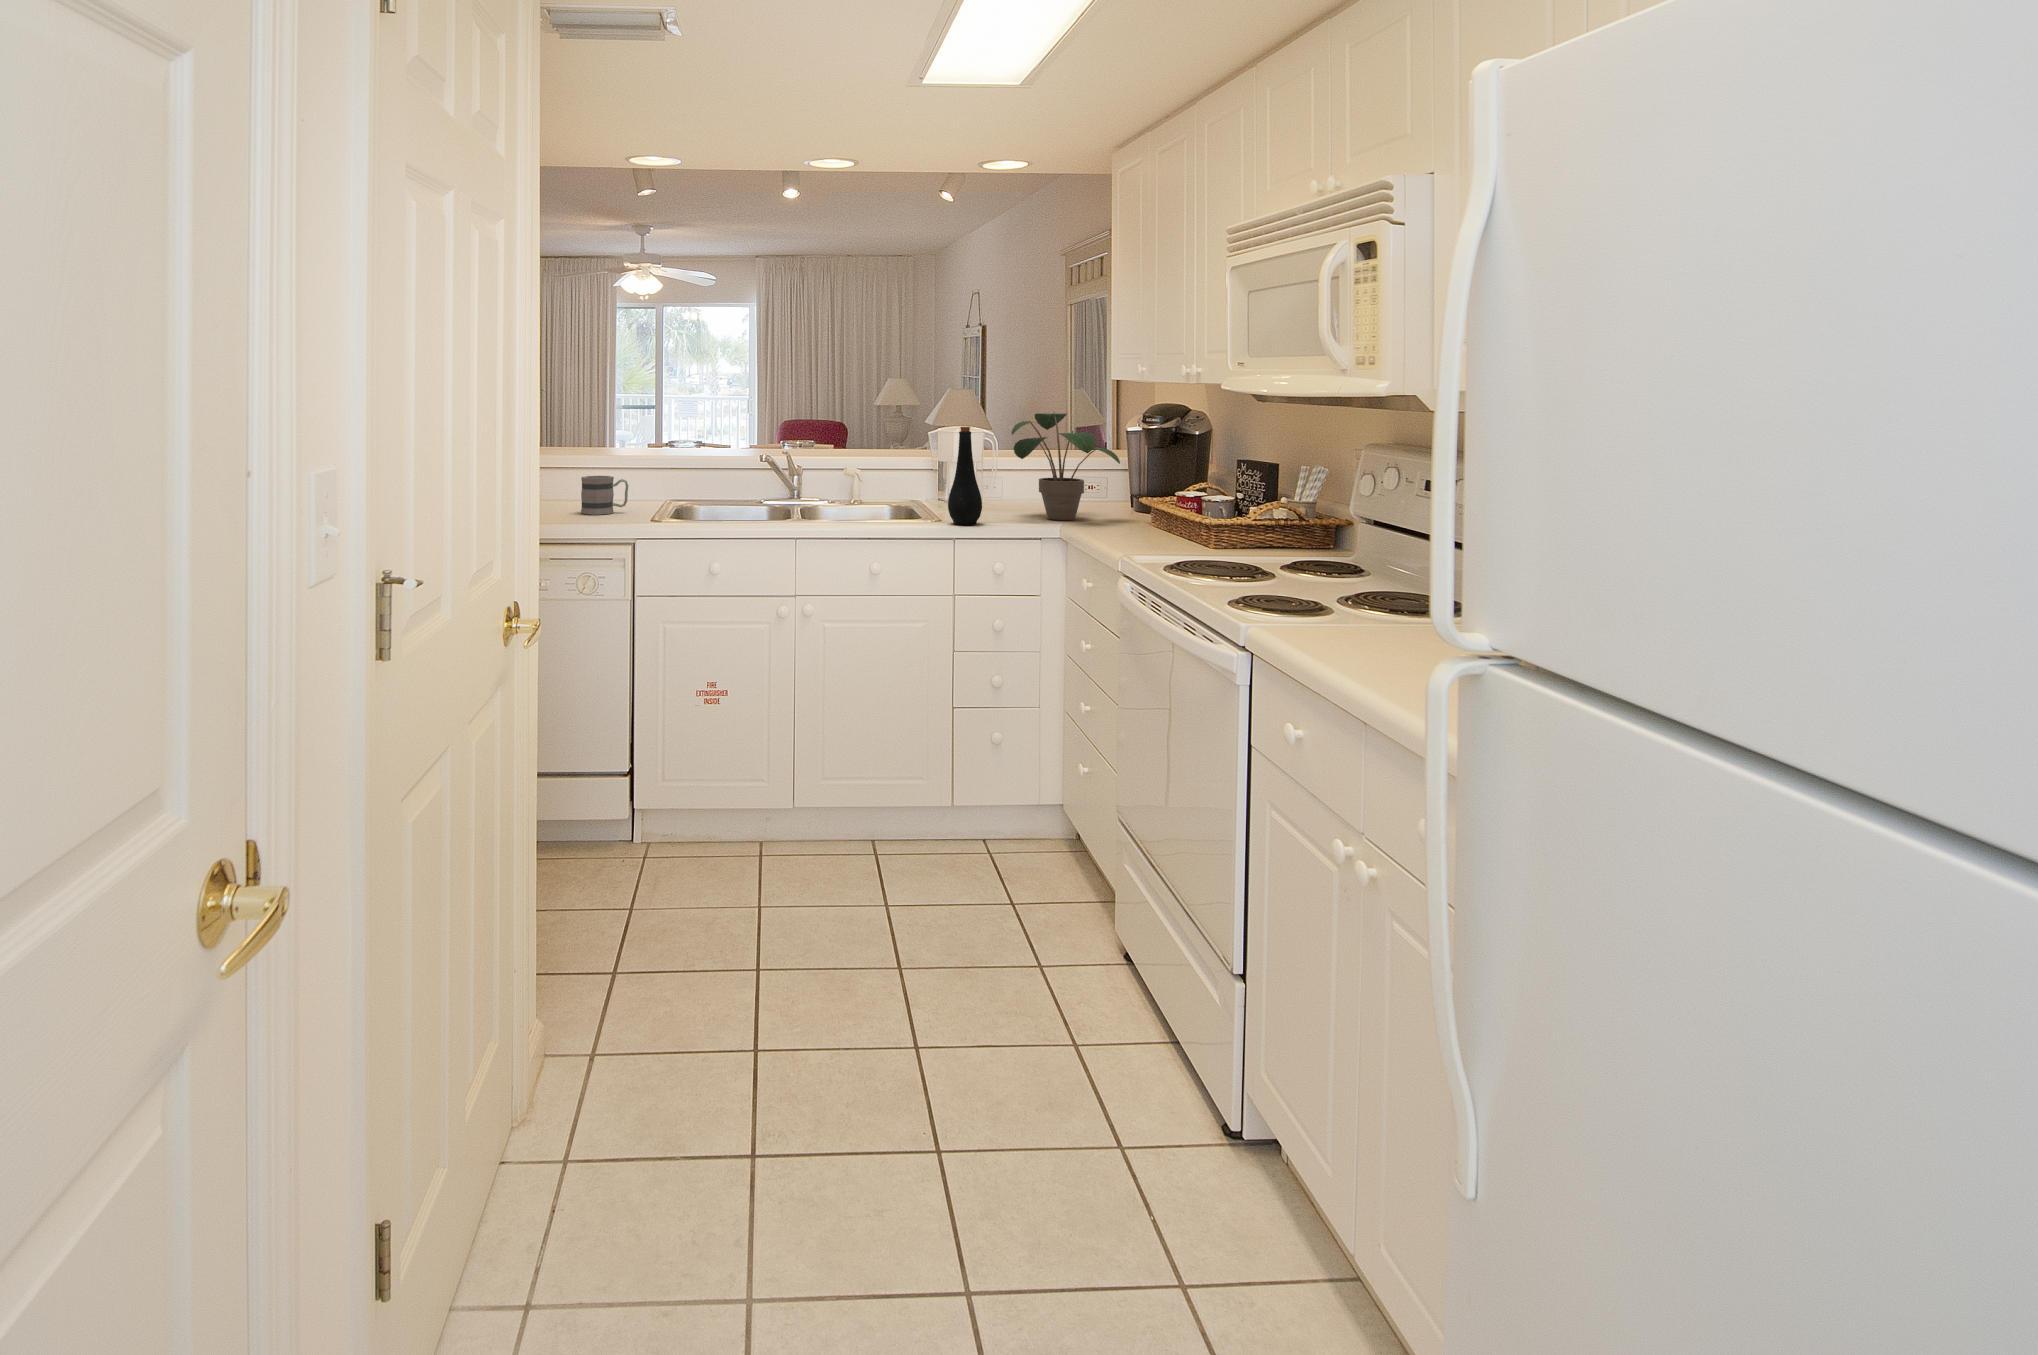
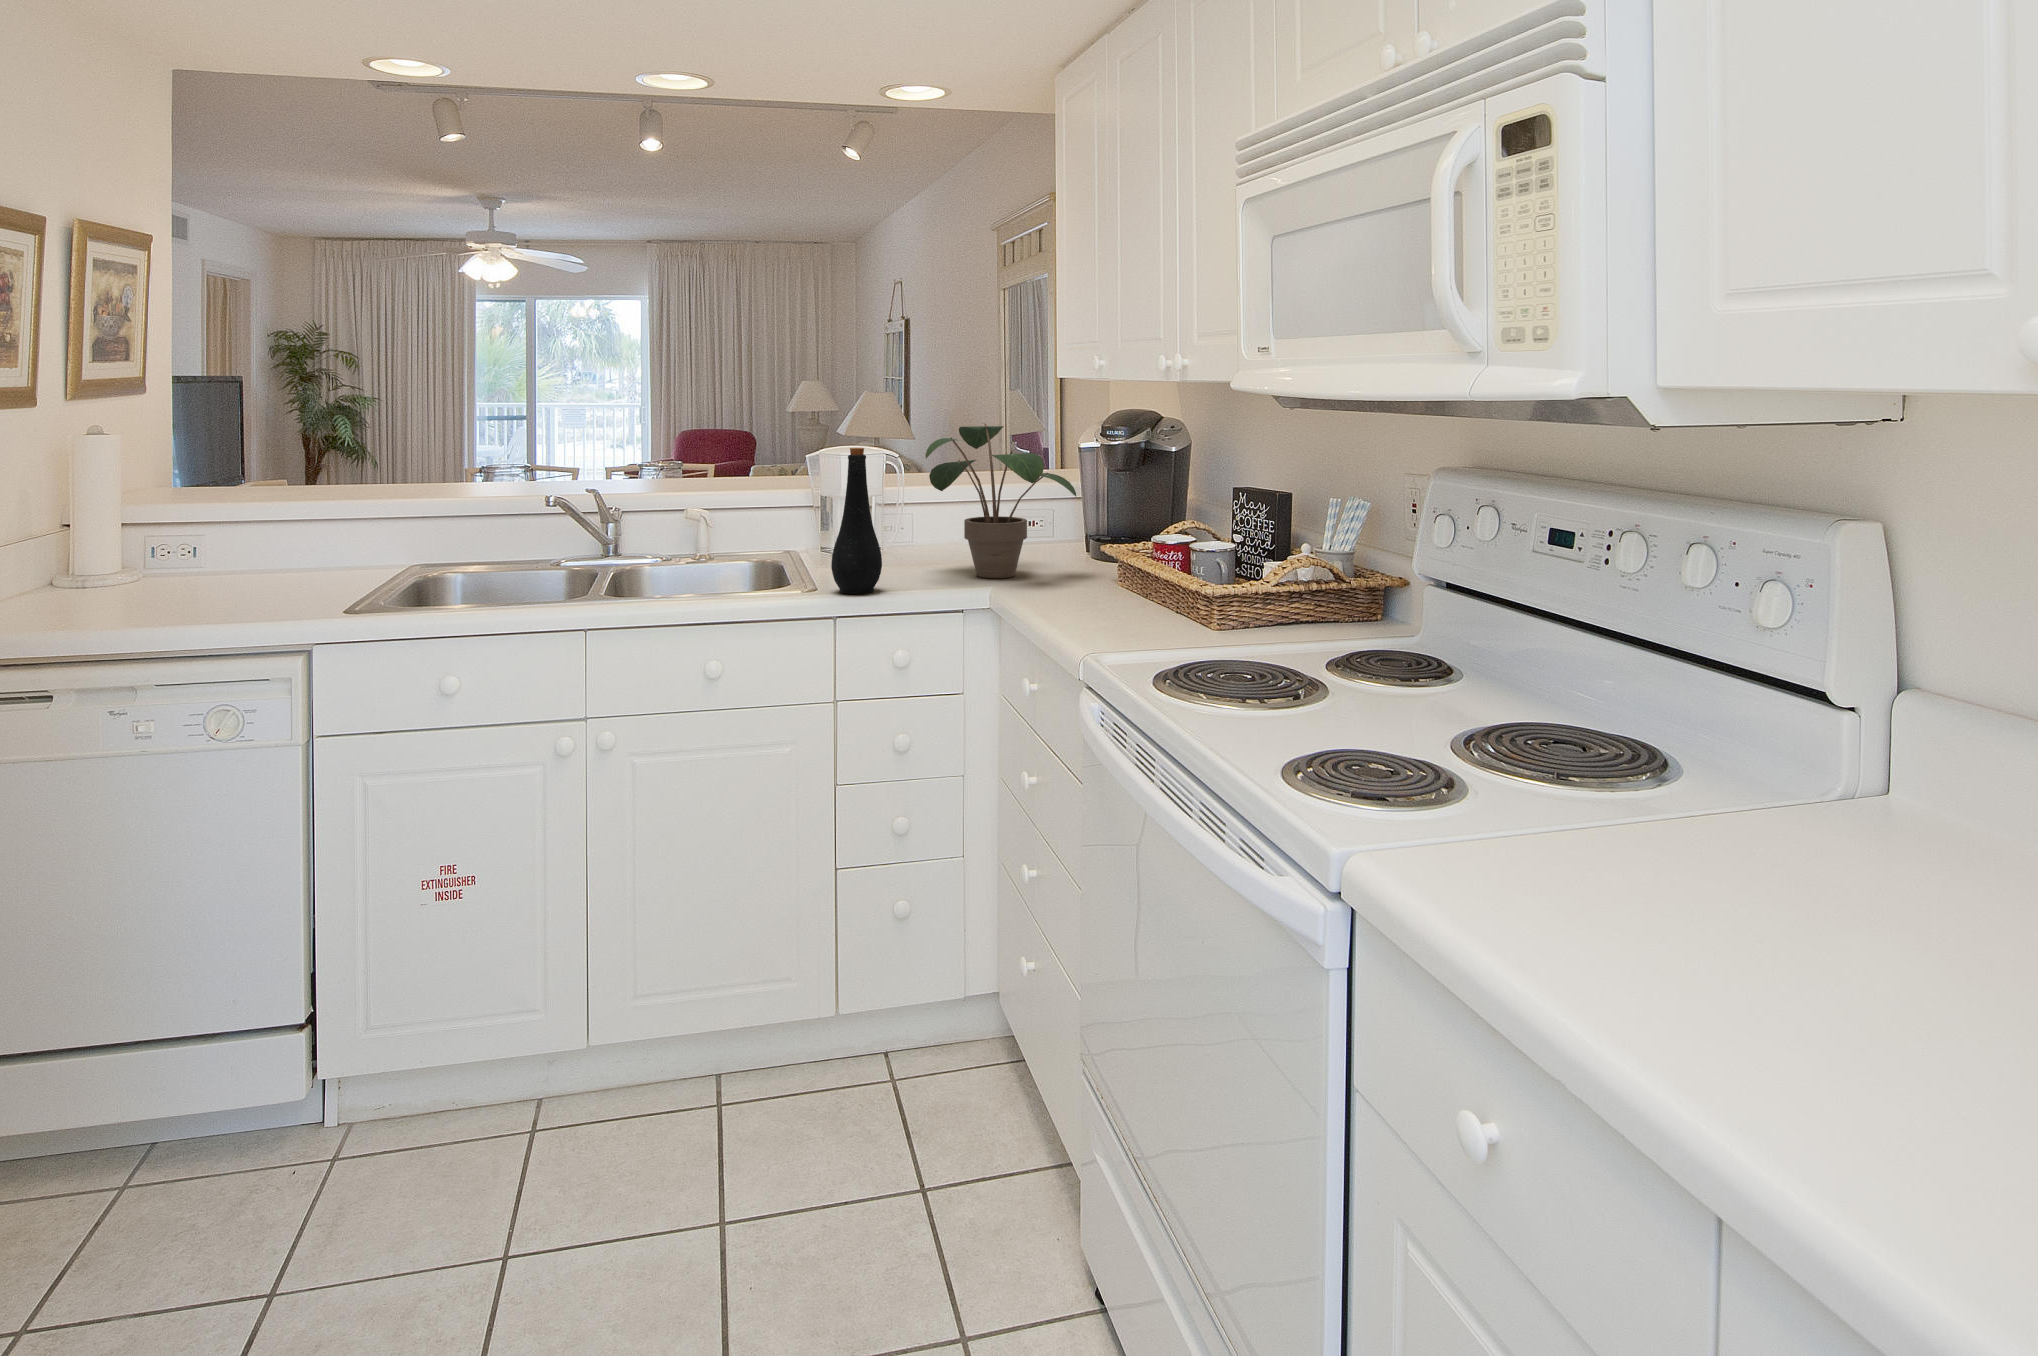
mug: present [581,476,628,515] -> none [248,533,333,597]

